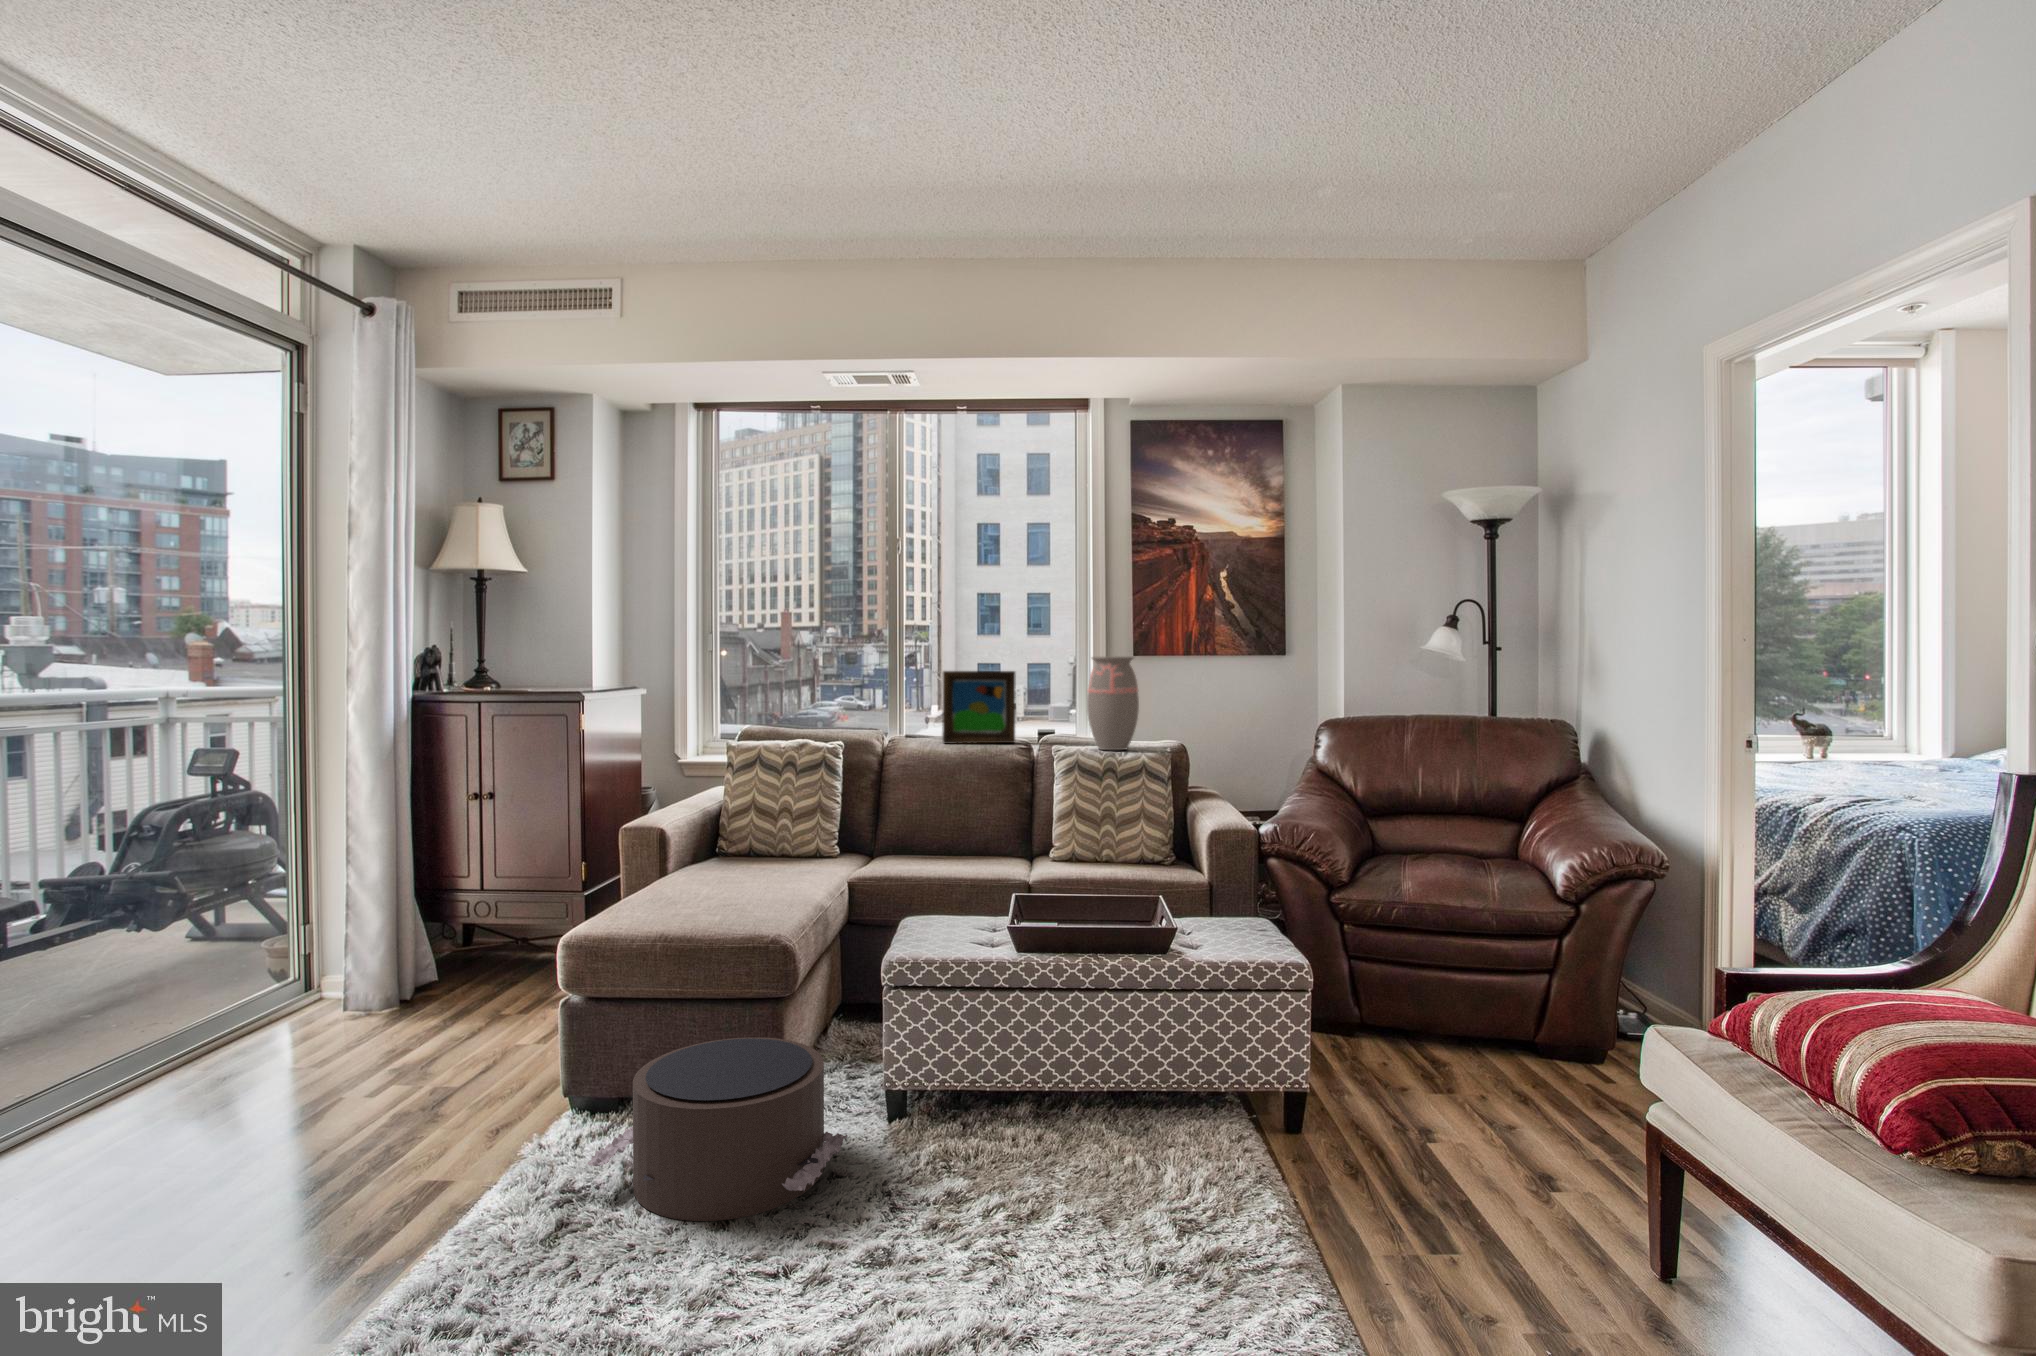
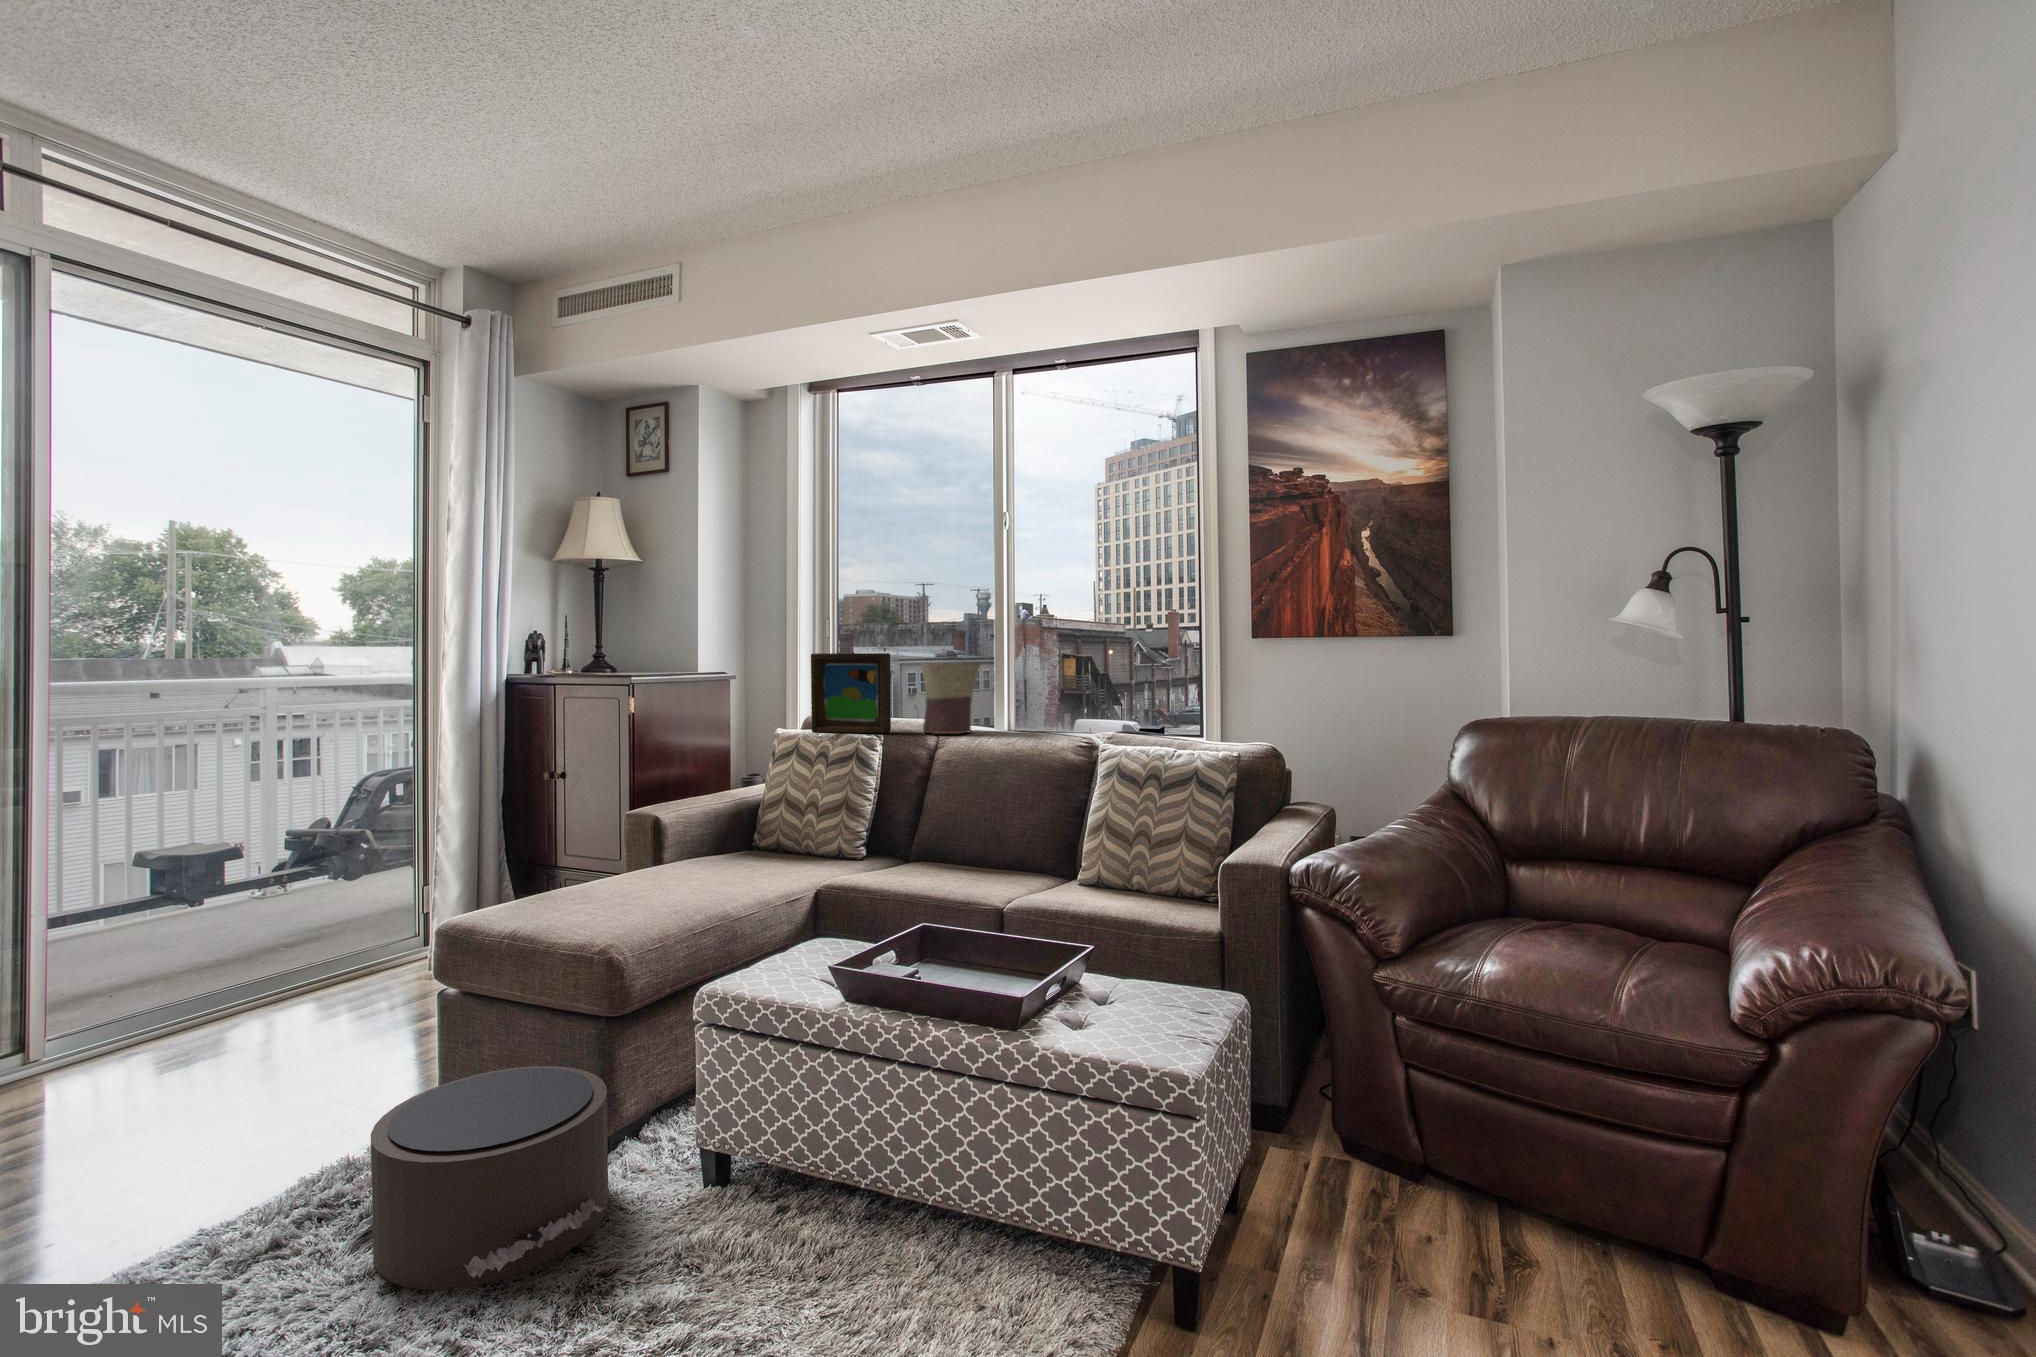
decorative vase: present [1087,656,1139,750] -> none [1142,637,1204,752]
picture frame: present [942,671,1016,744] -> present [811,653,891,733]
flower pot: none [868,677,922,741] -> present [921,662,980,734]

